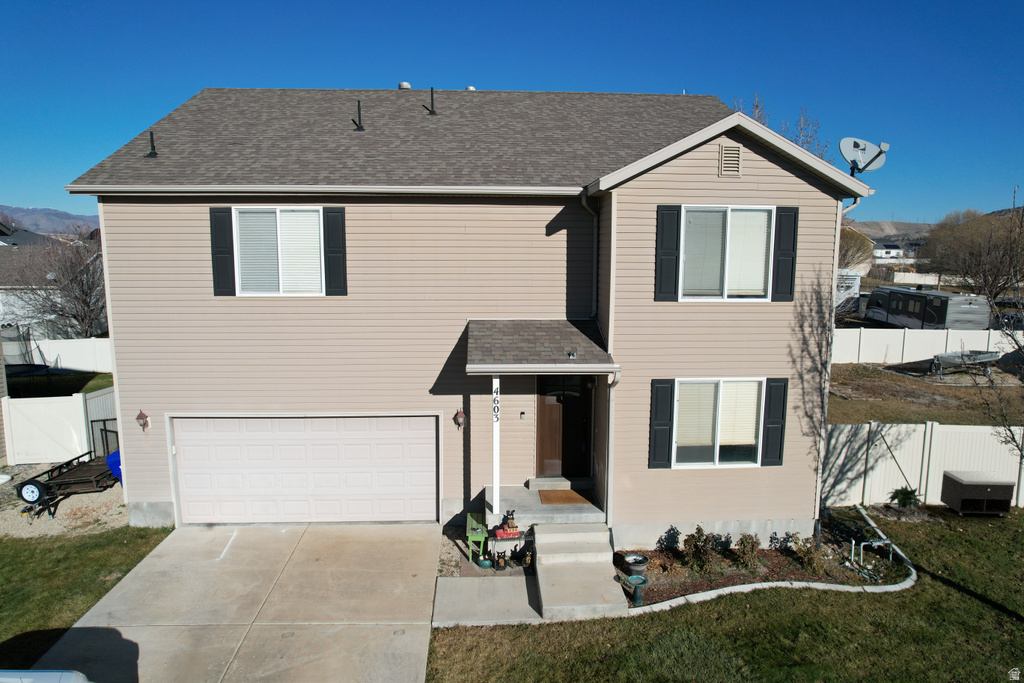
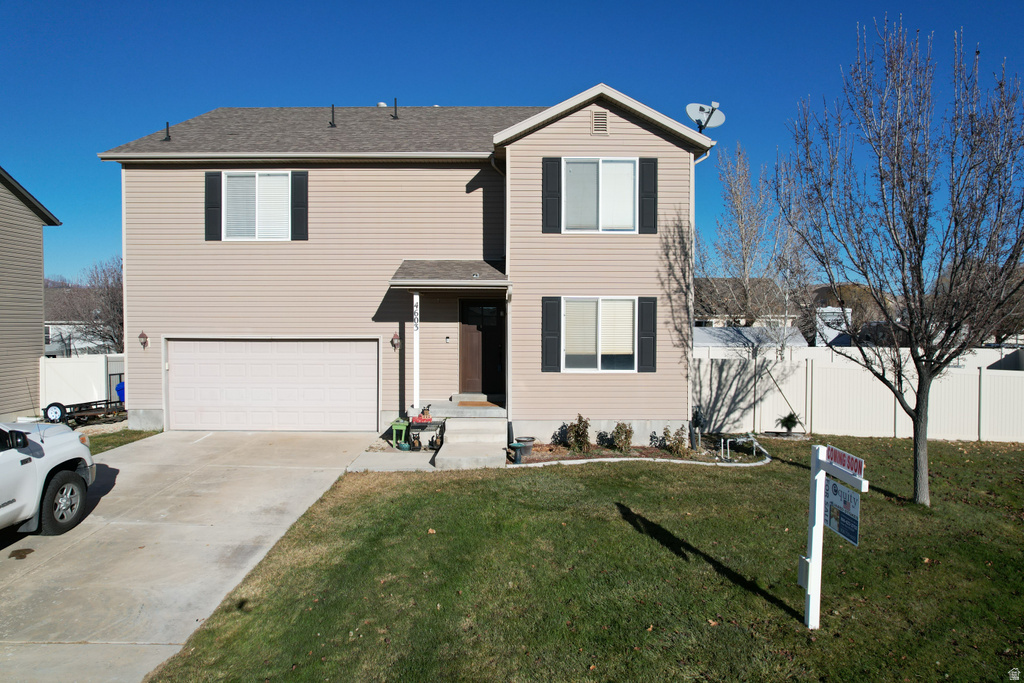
storage bench: present [940,470,1016,516] -> none [827,401,886,438]

